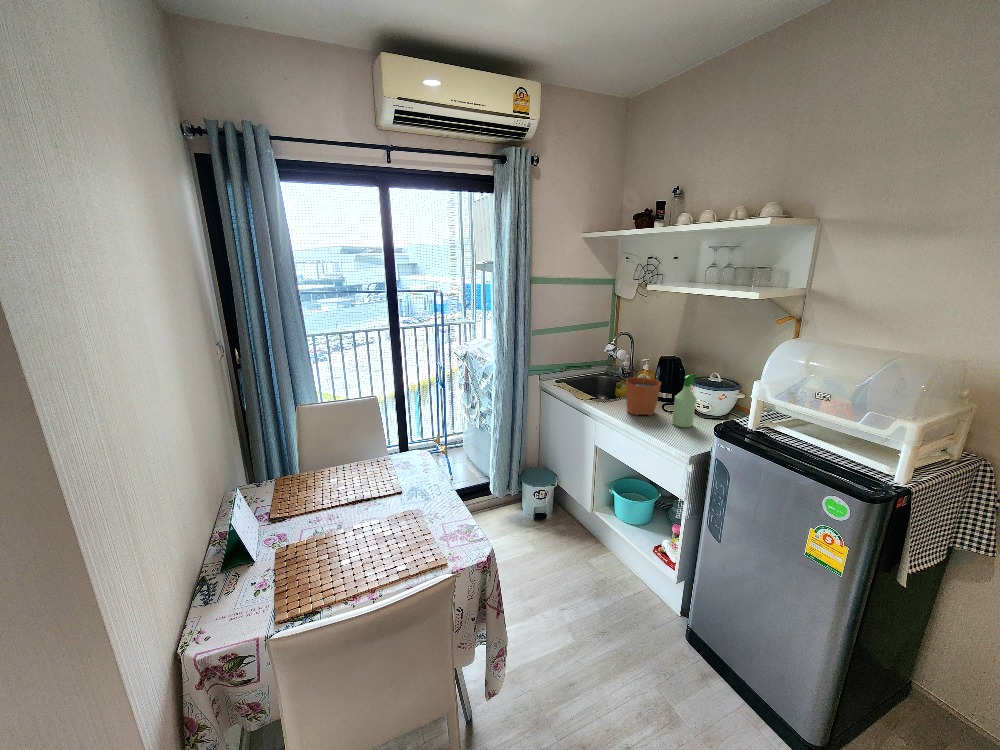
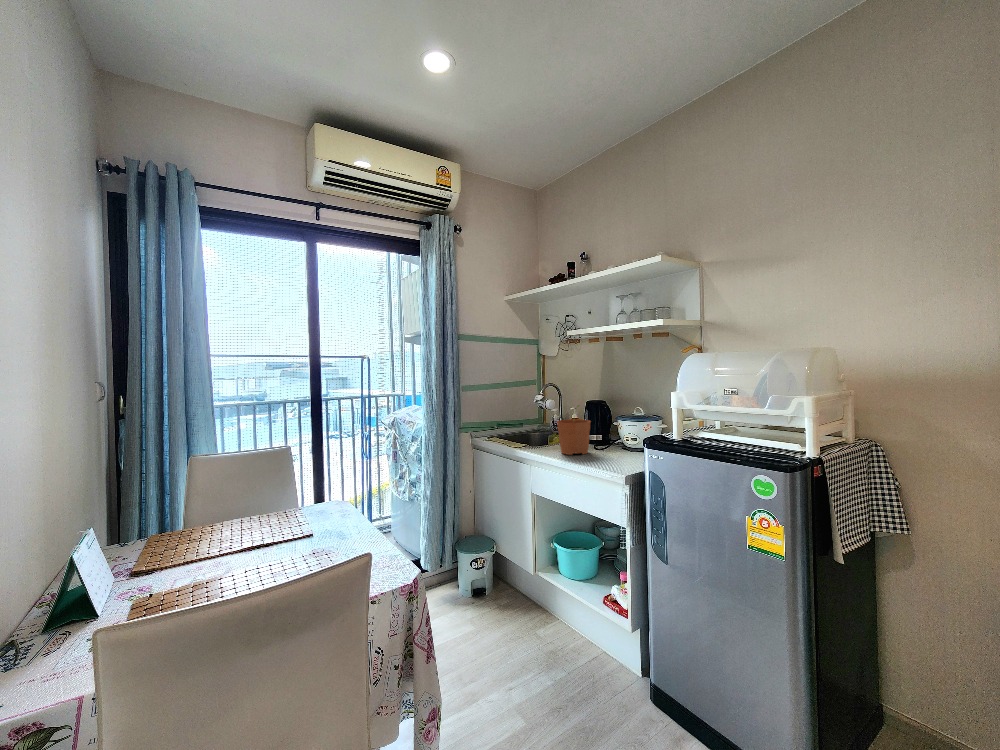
spray bottle: present [672,374,697,428] -> none [605,406,625,459]

